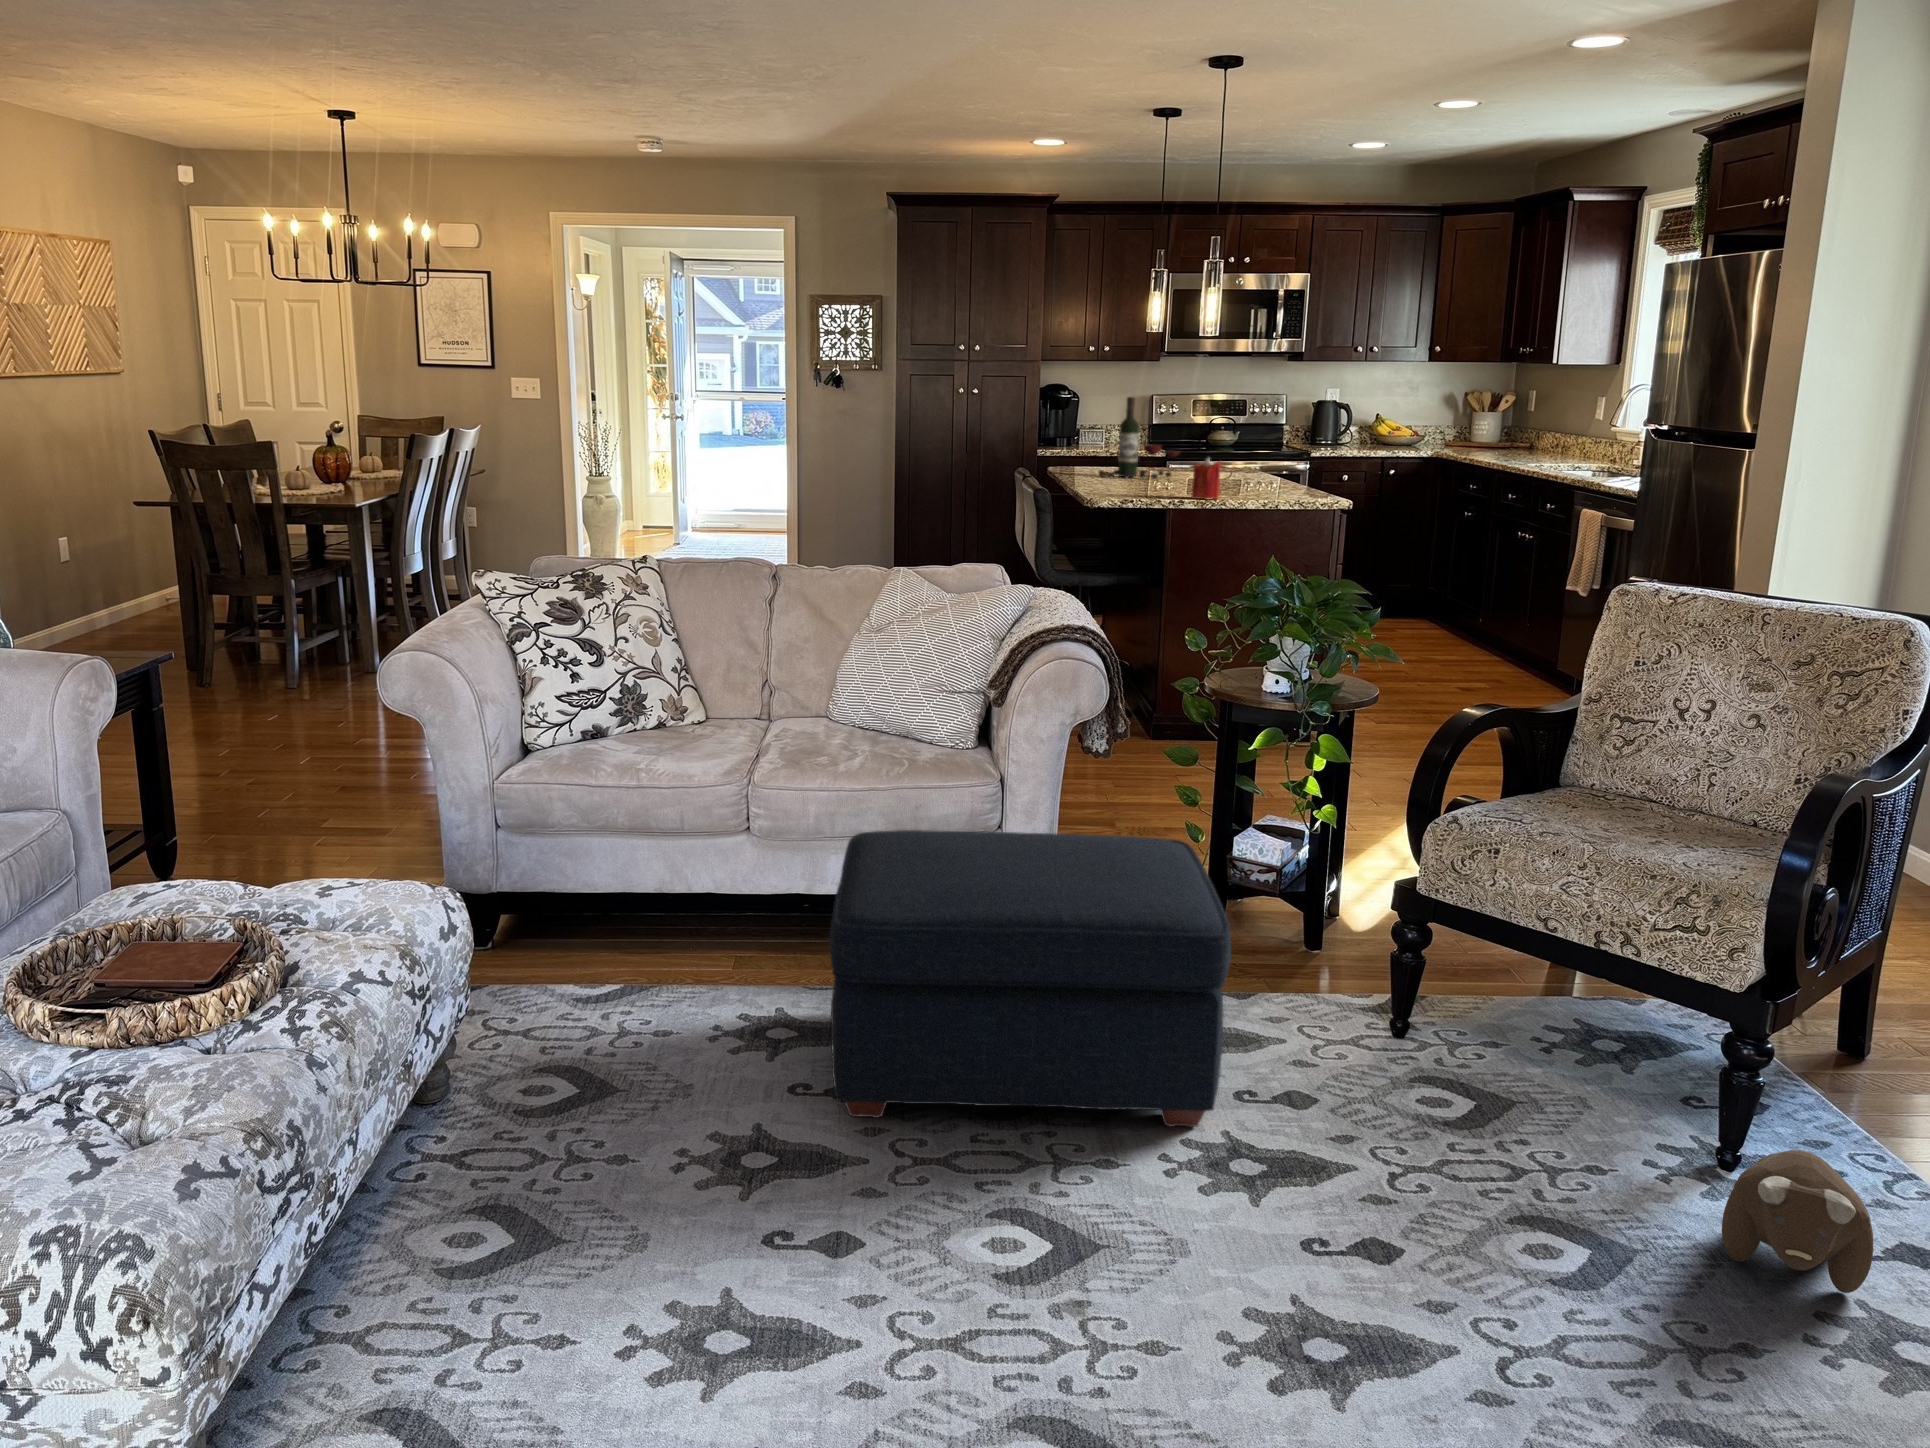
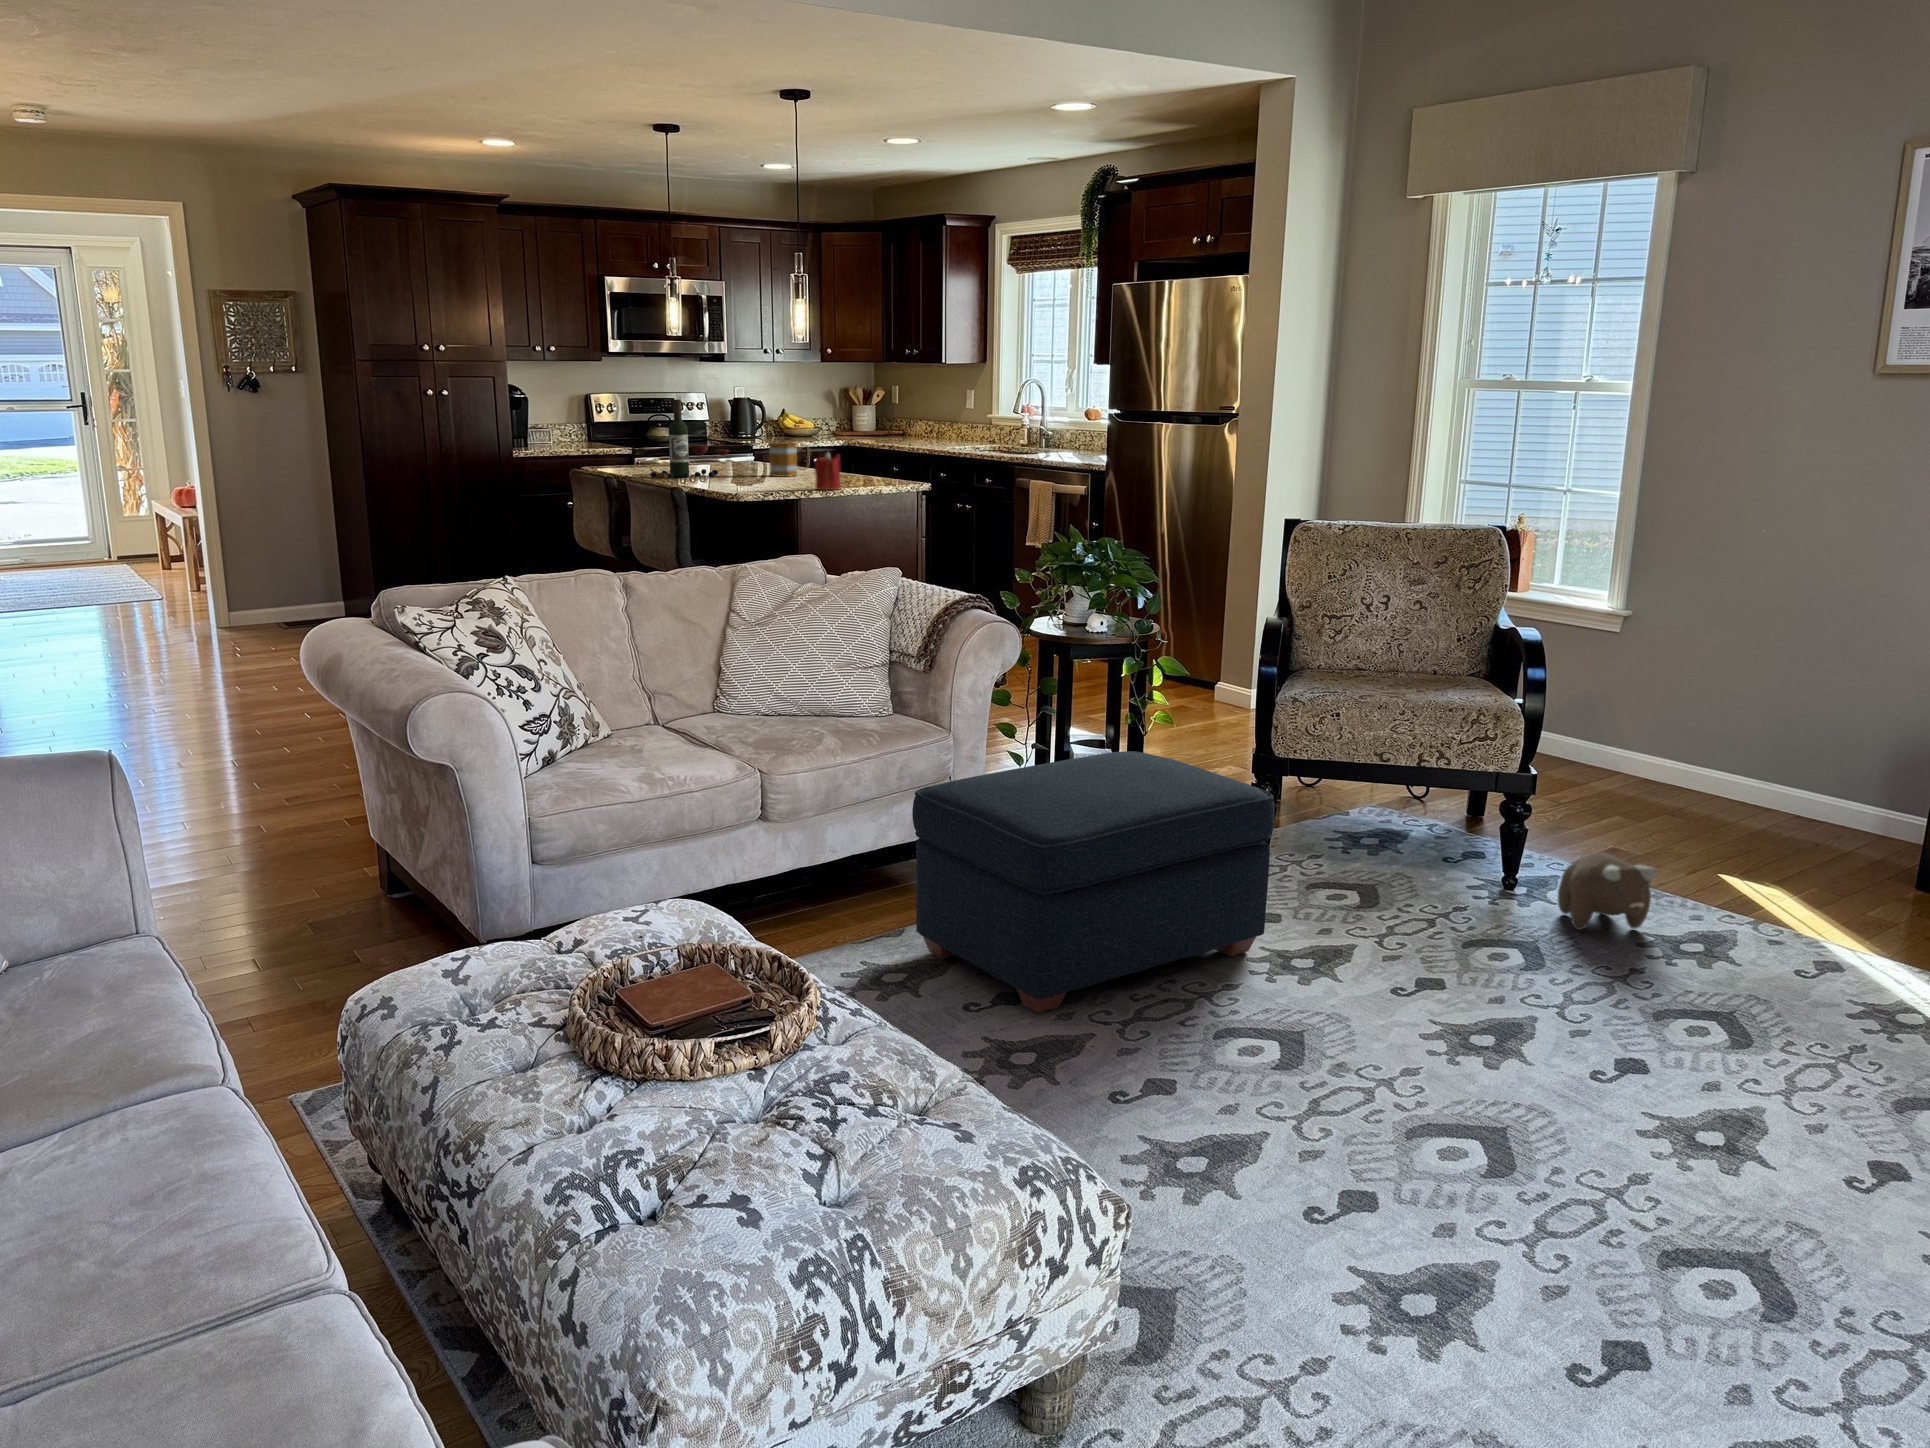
mug: none [1219,445,1268,483] -> present [769,442,810,477]

